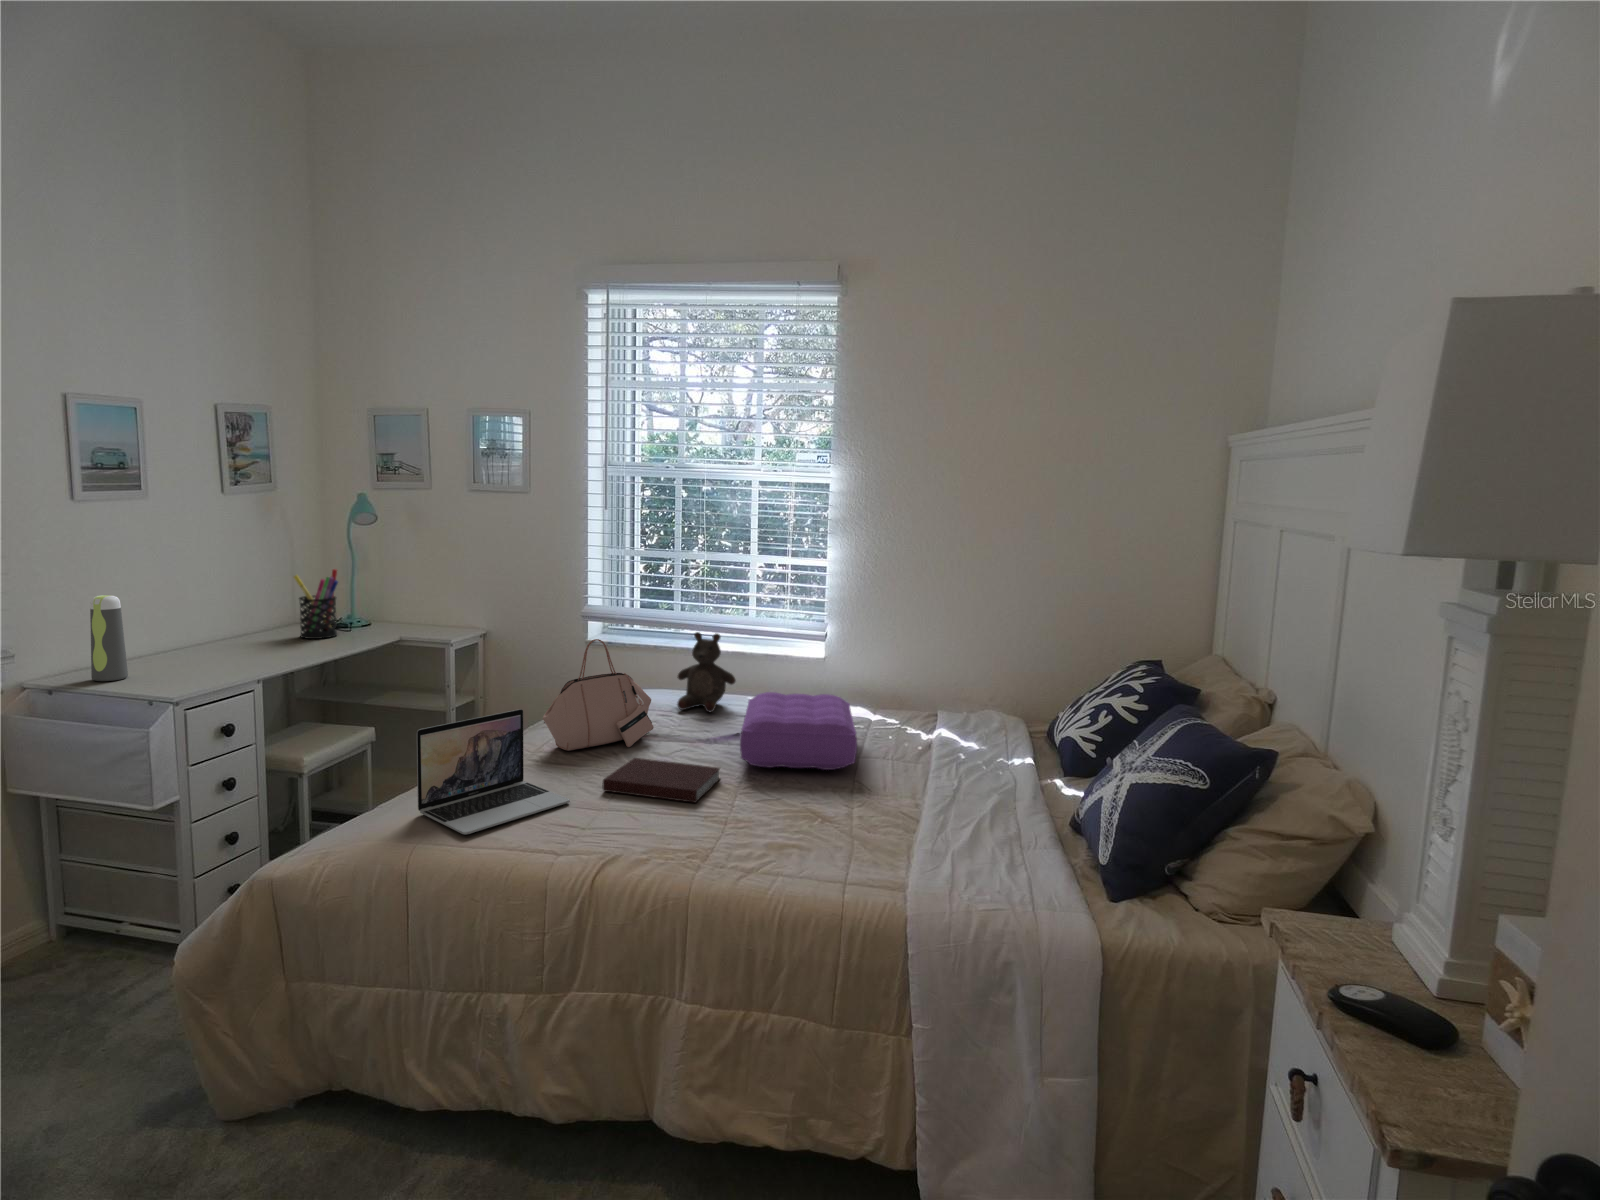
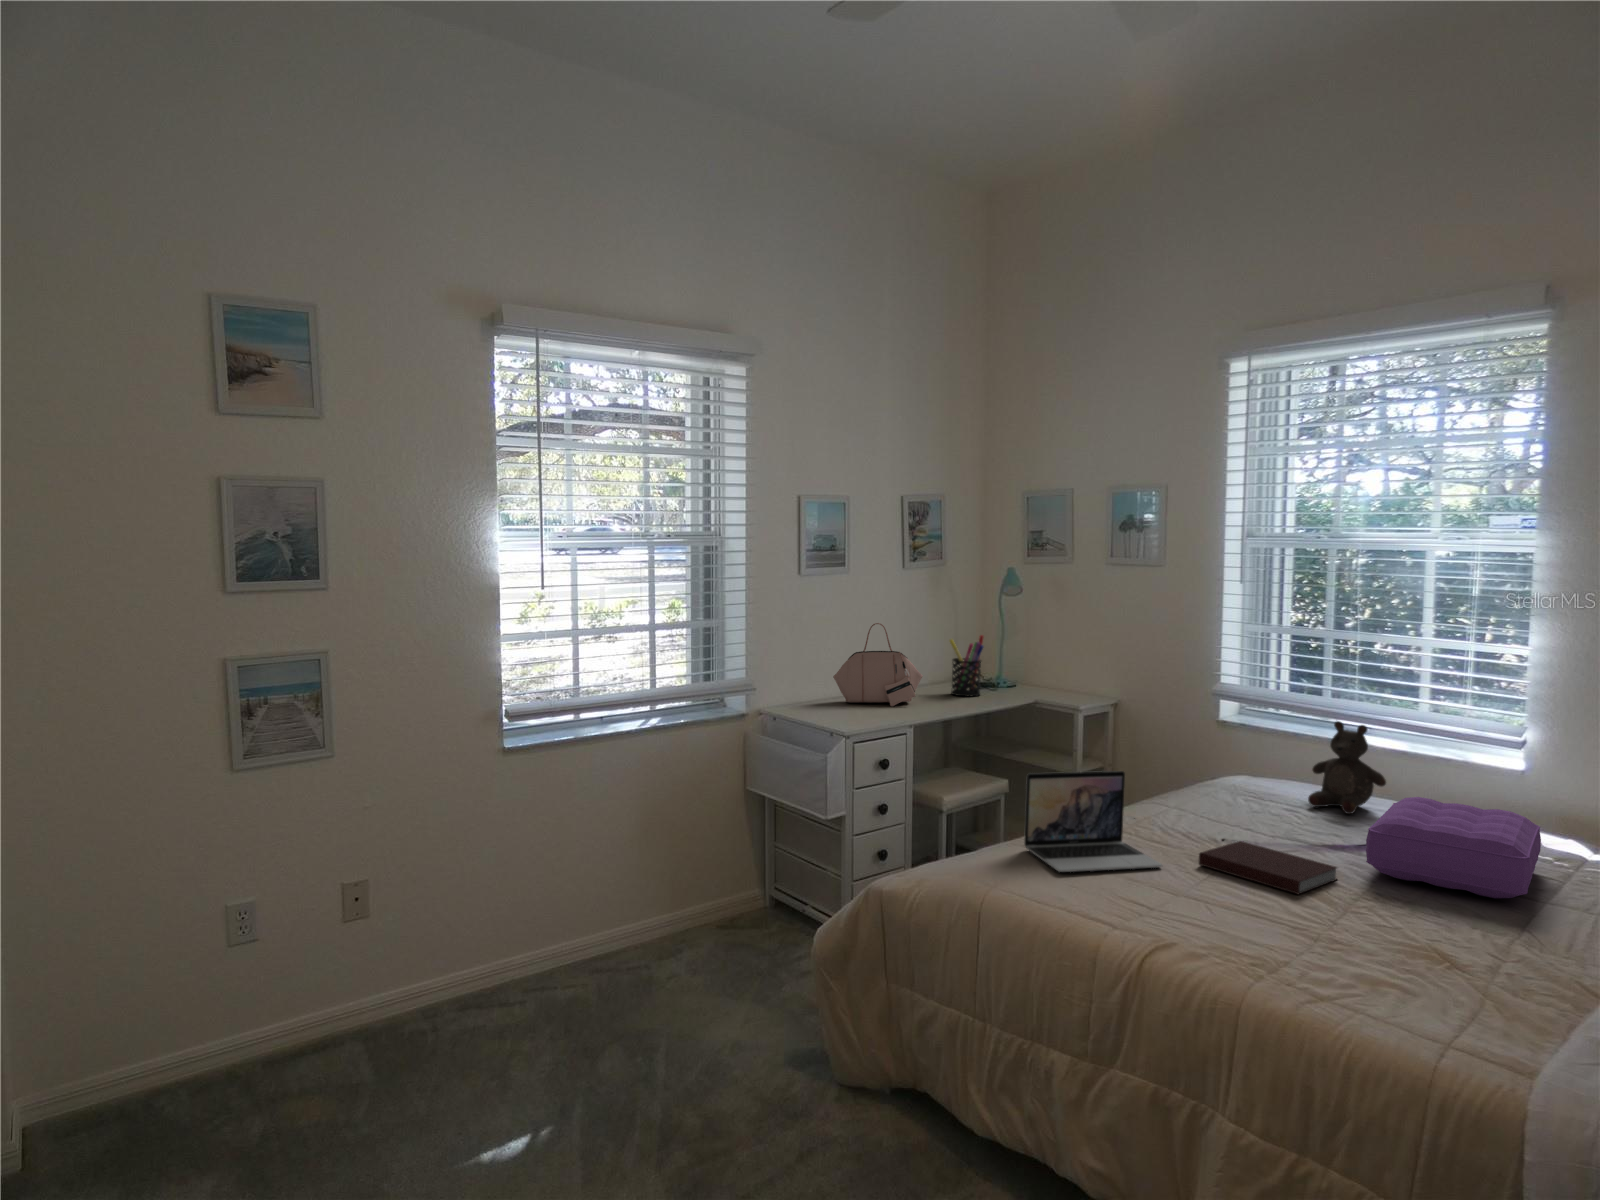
water bottle: present [90,595,128,681] -> none [808,646,830,712]
handbag: present [543,639,654,751] -> present [833,623,923,706]

